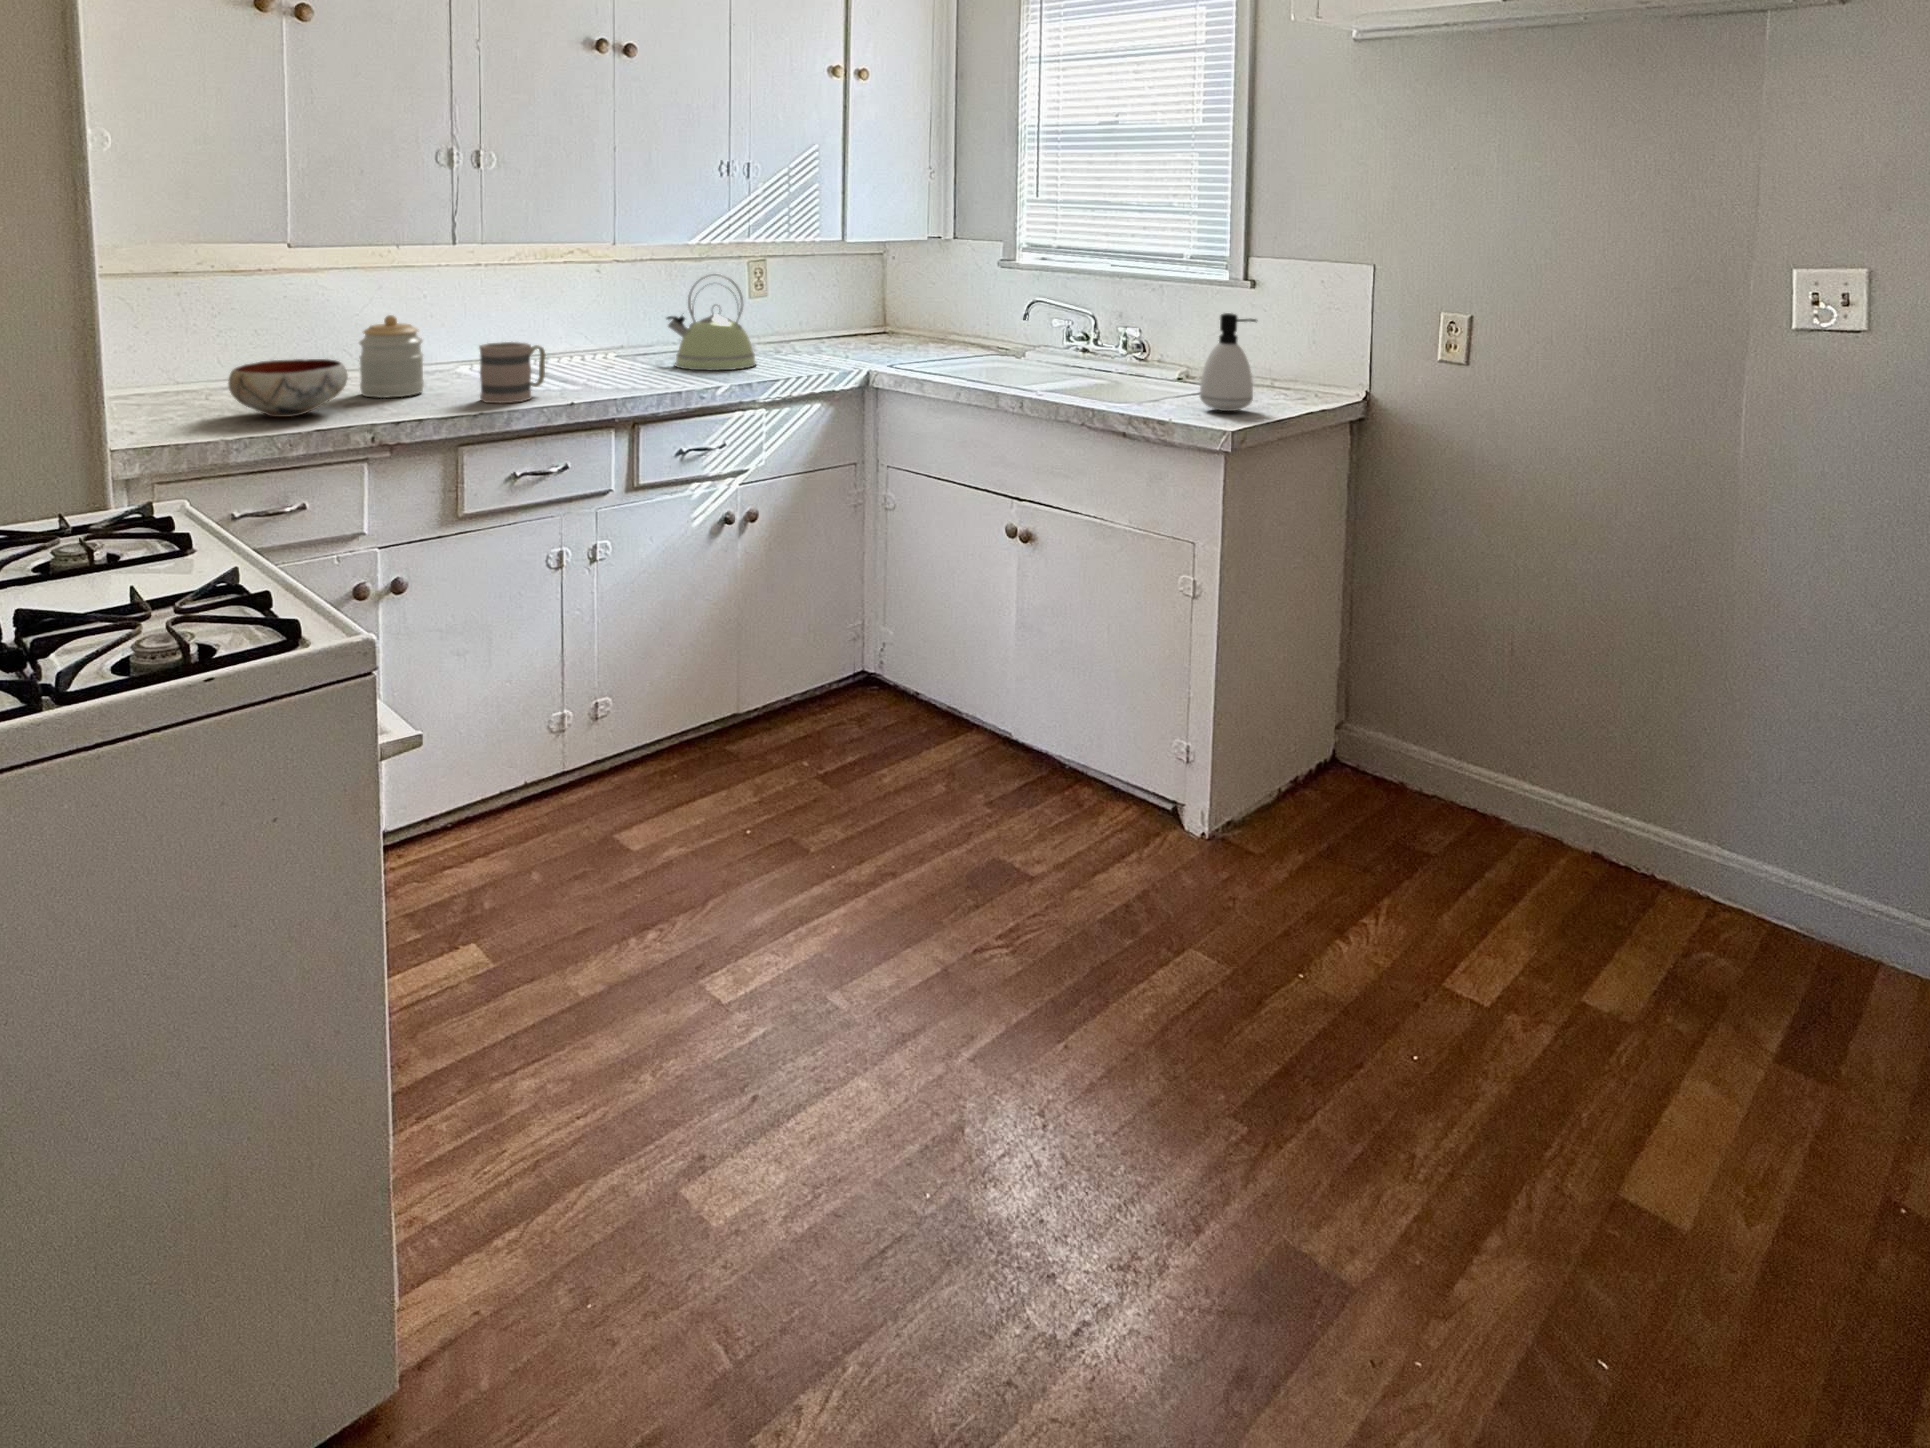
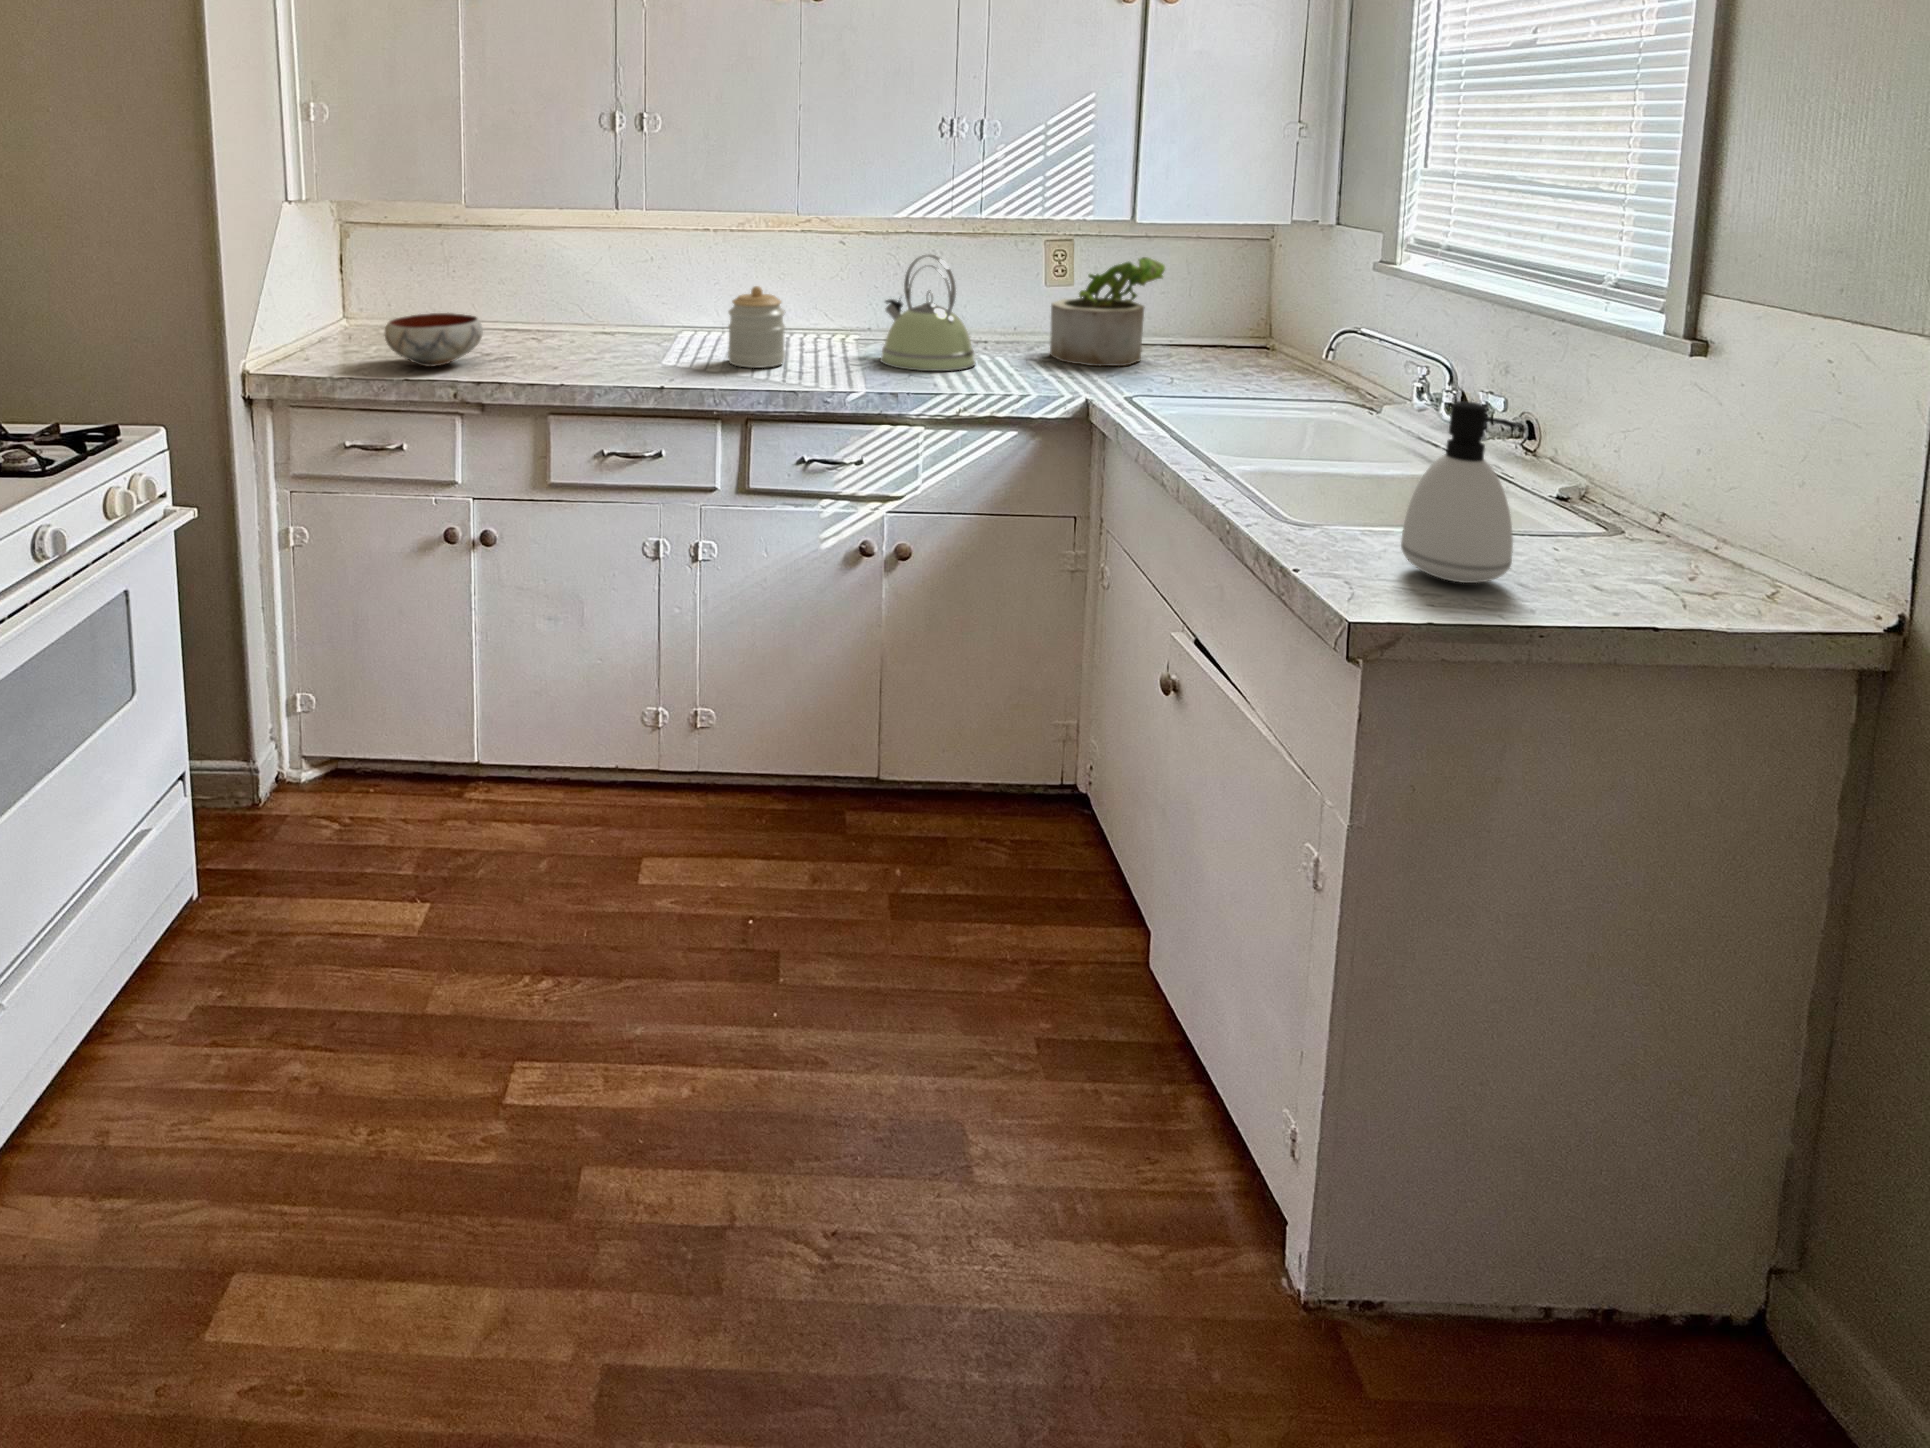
potted plant: none [780,269,864,355] -> present [1050,257,1165,366]
jar: present [359,315,424,398] -> present [728,286,785,368]
mug: present [479,342,546,403] -> none [592,315,665,380]

